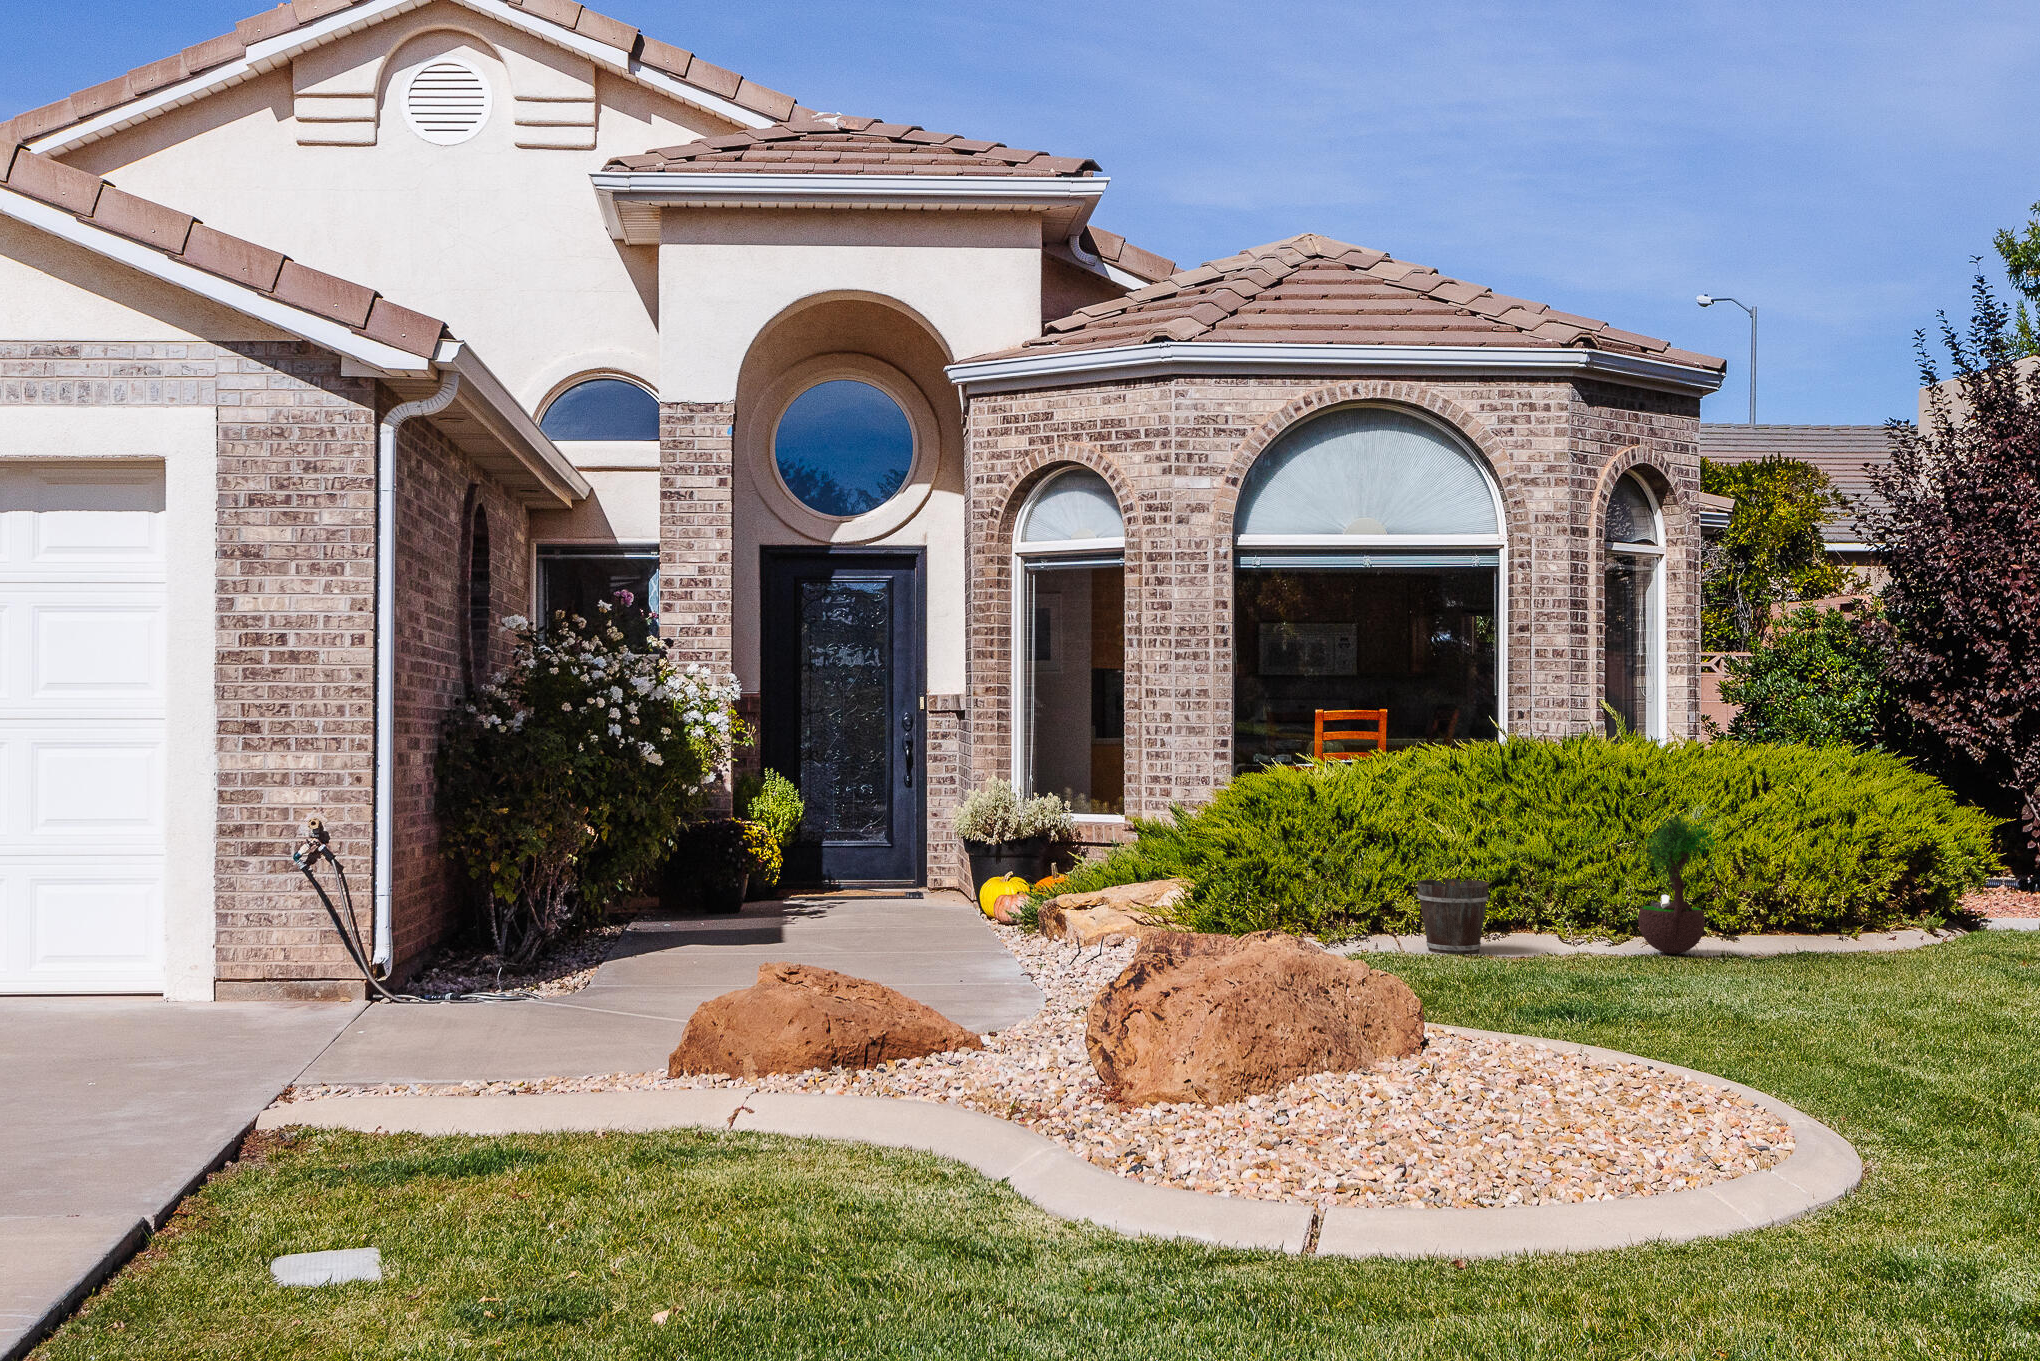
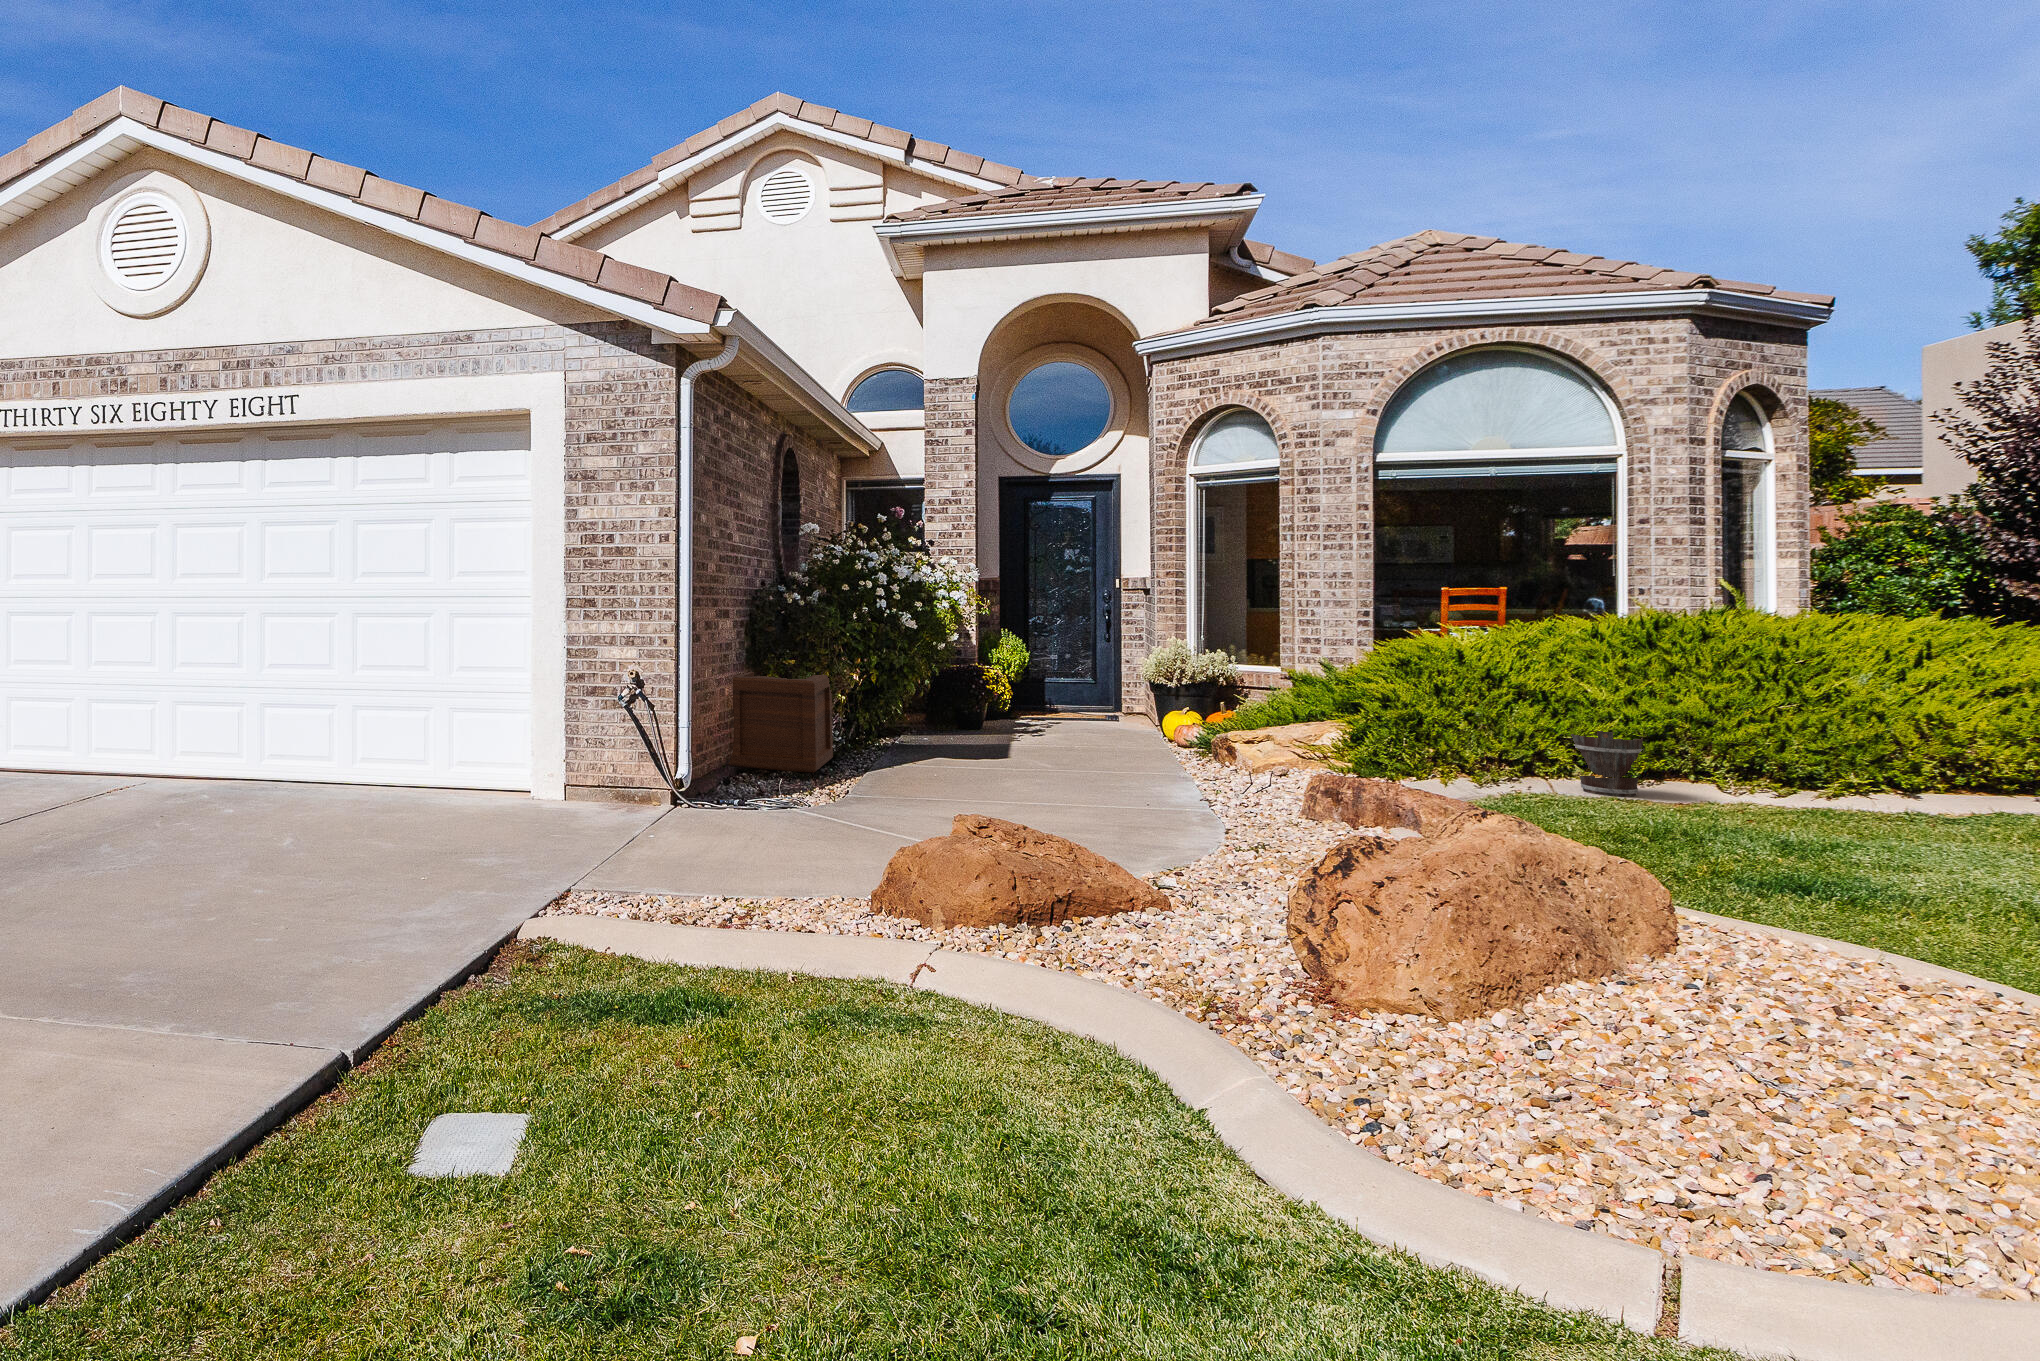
potted tree: present [1632,804,1717,954] -> none [1801,676,1902,813]
wooden crate: none [398,852,547,996] -> present [728,672,833,773]

